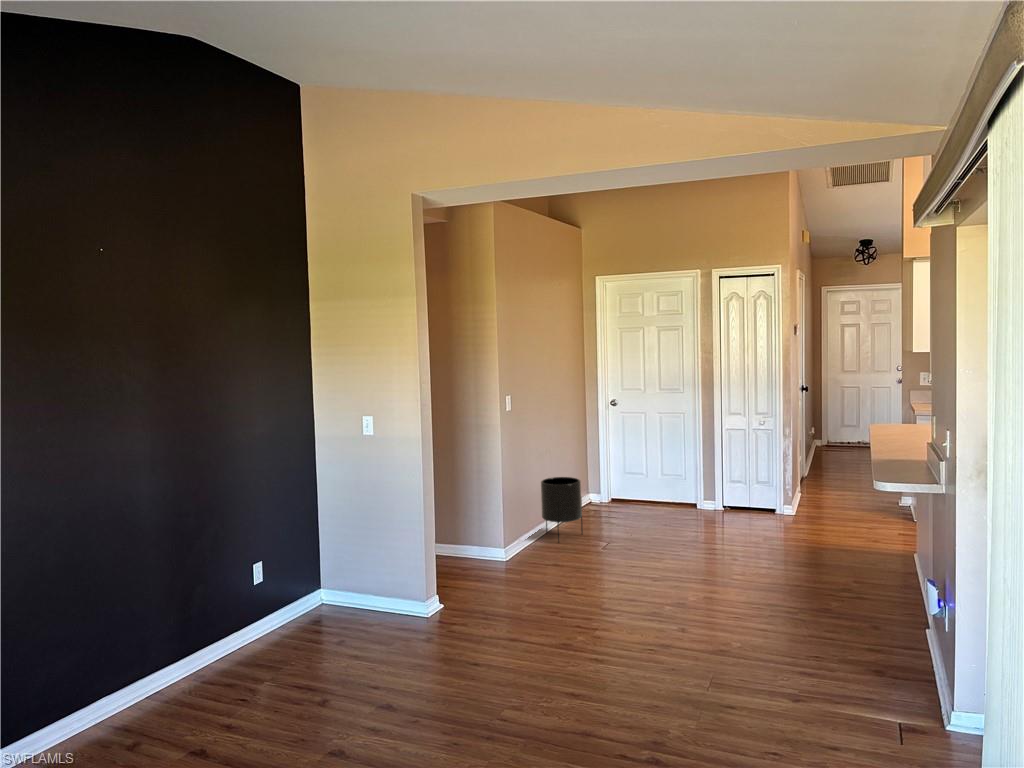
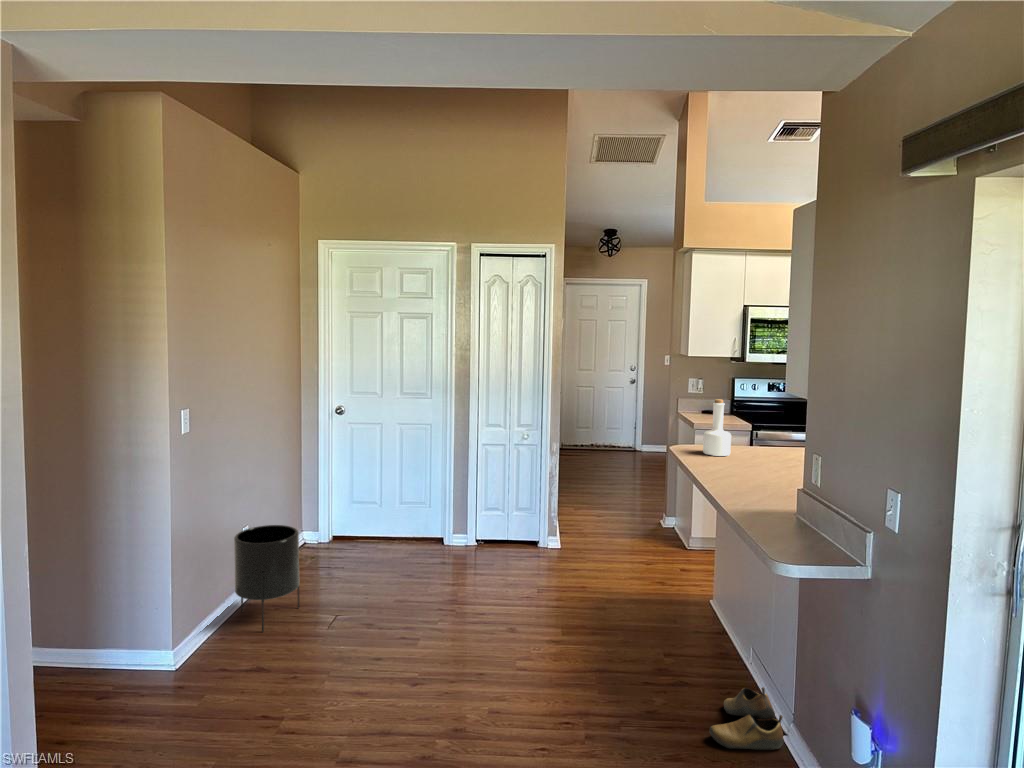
bottle: none [888,387,913,433] -> present [703,399,731,456]
shoe: none [837,586,893,627] -> present [710,687,784,750]

